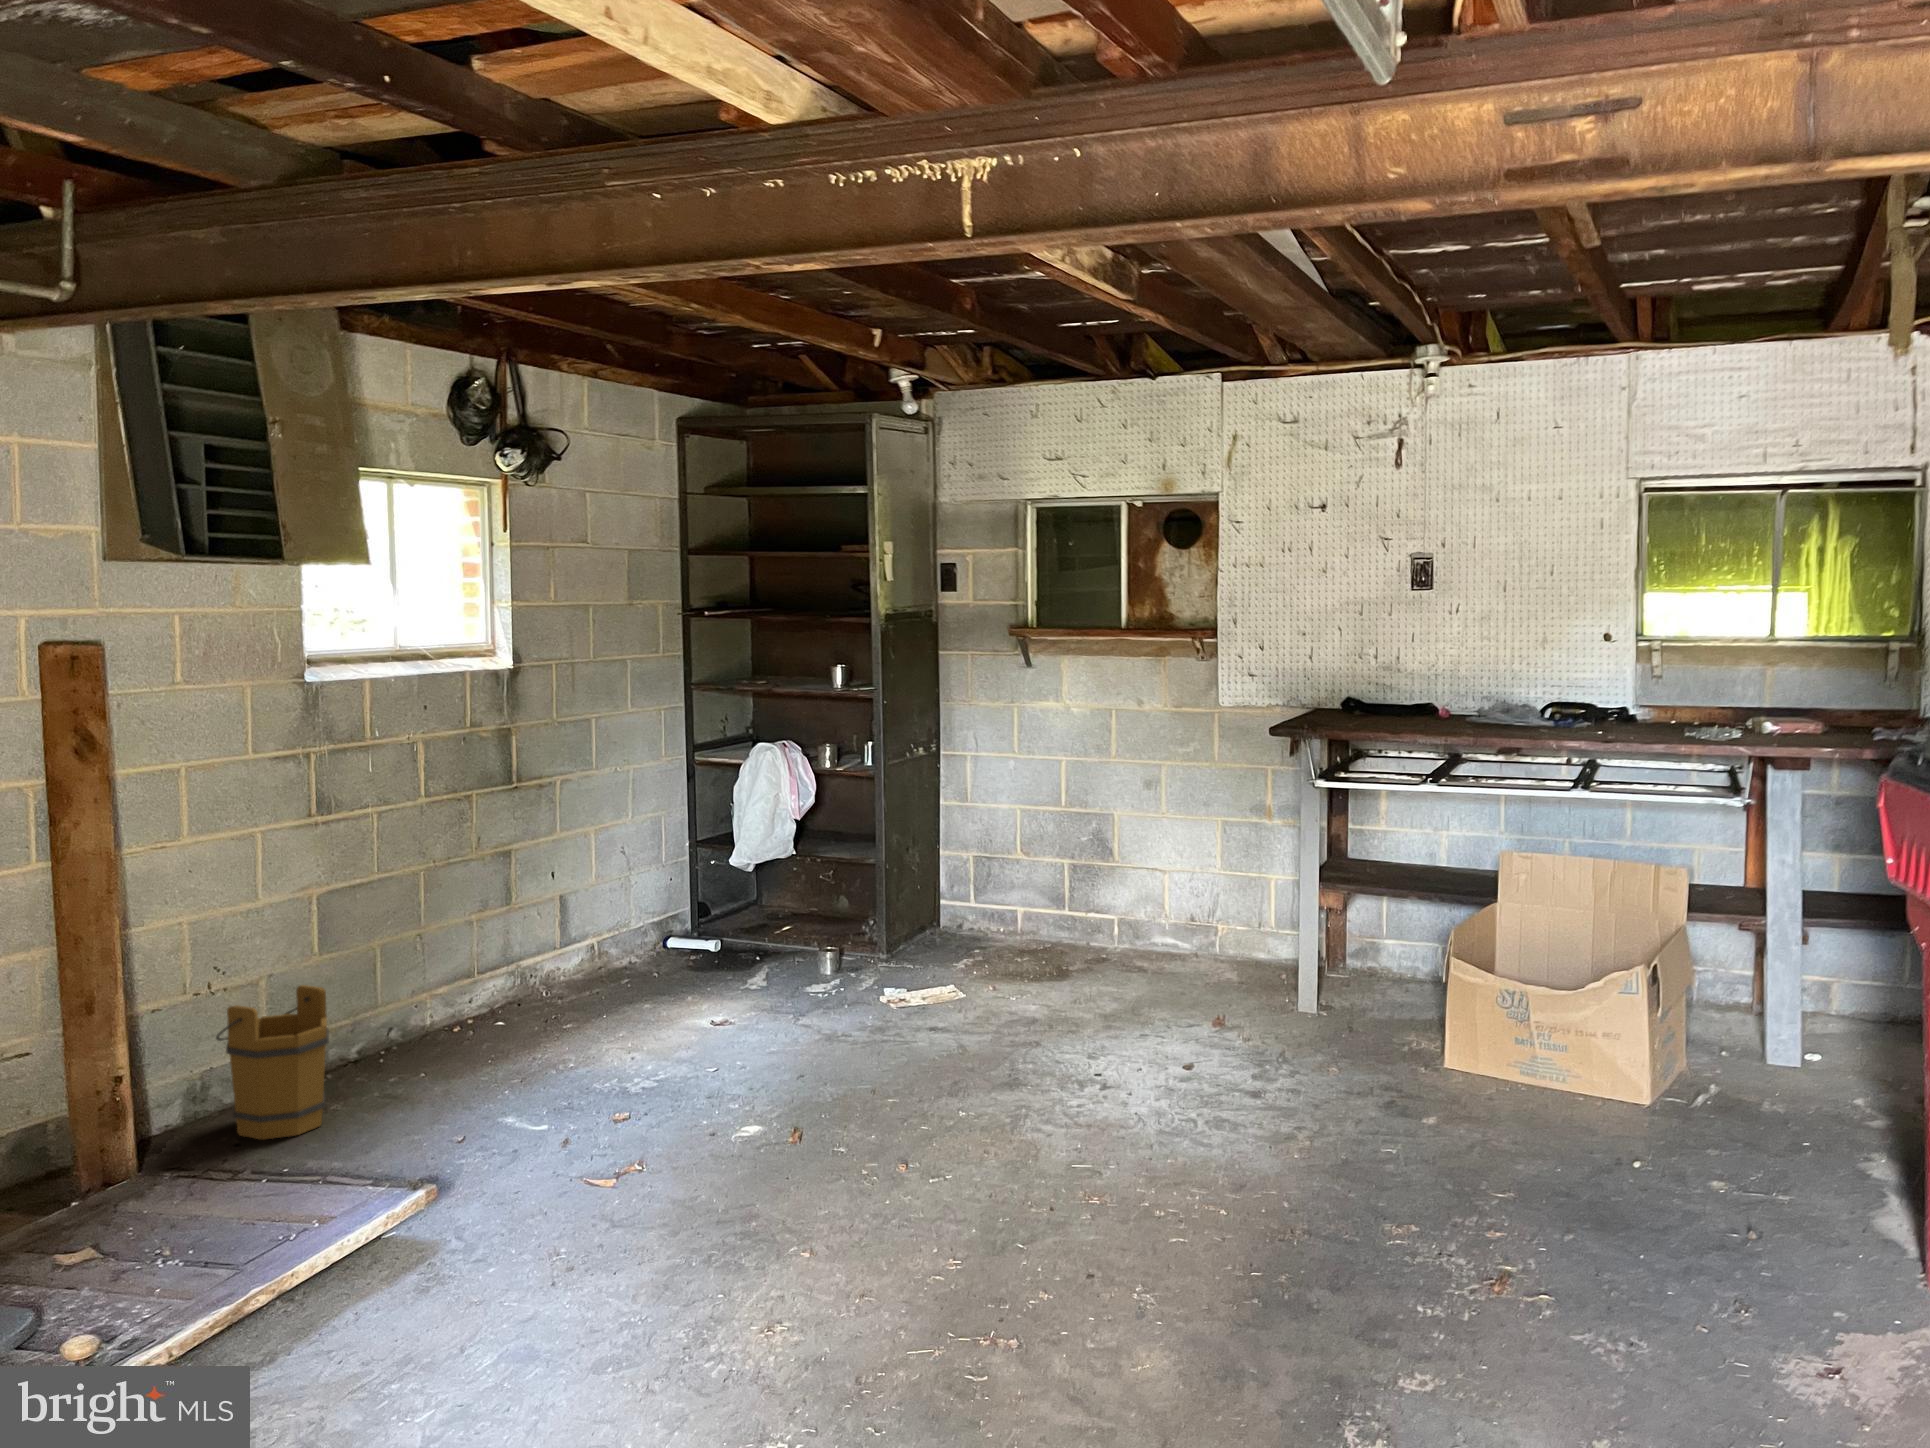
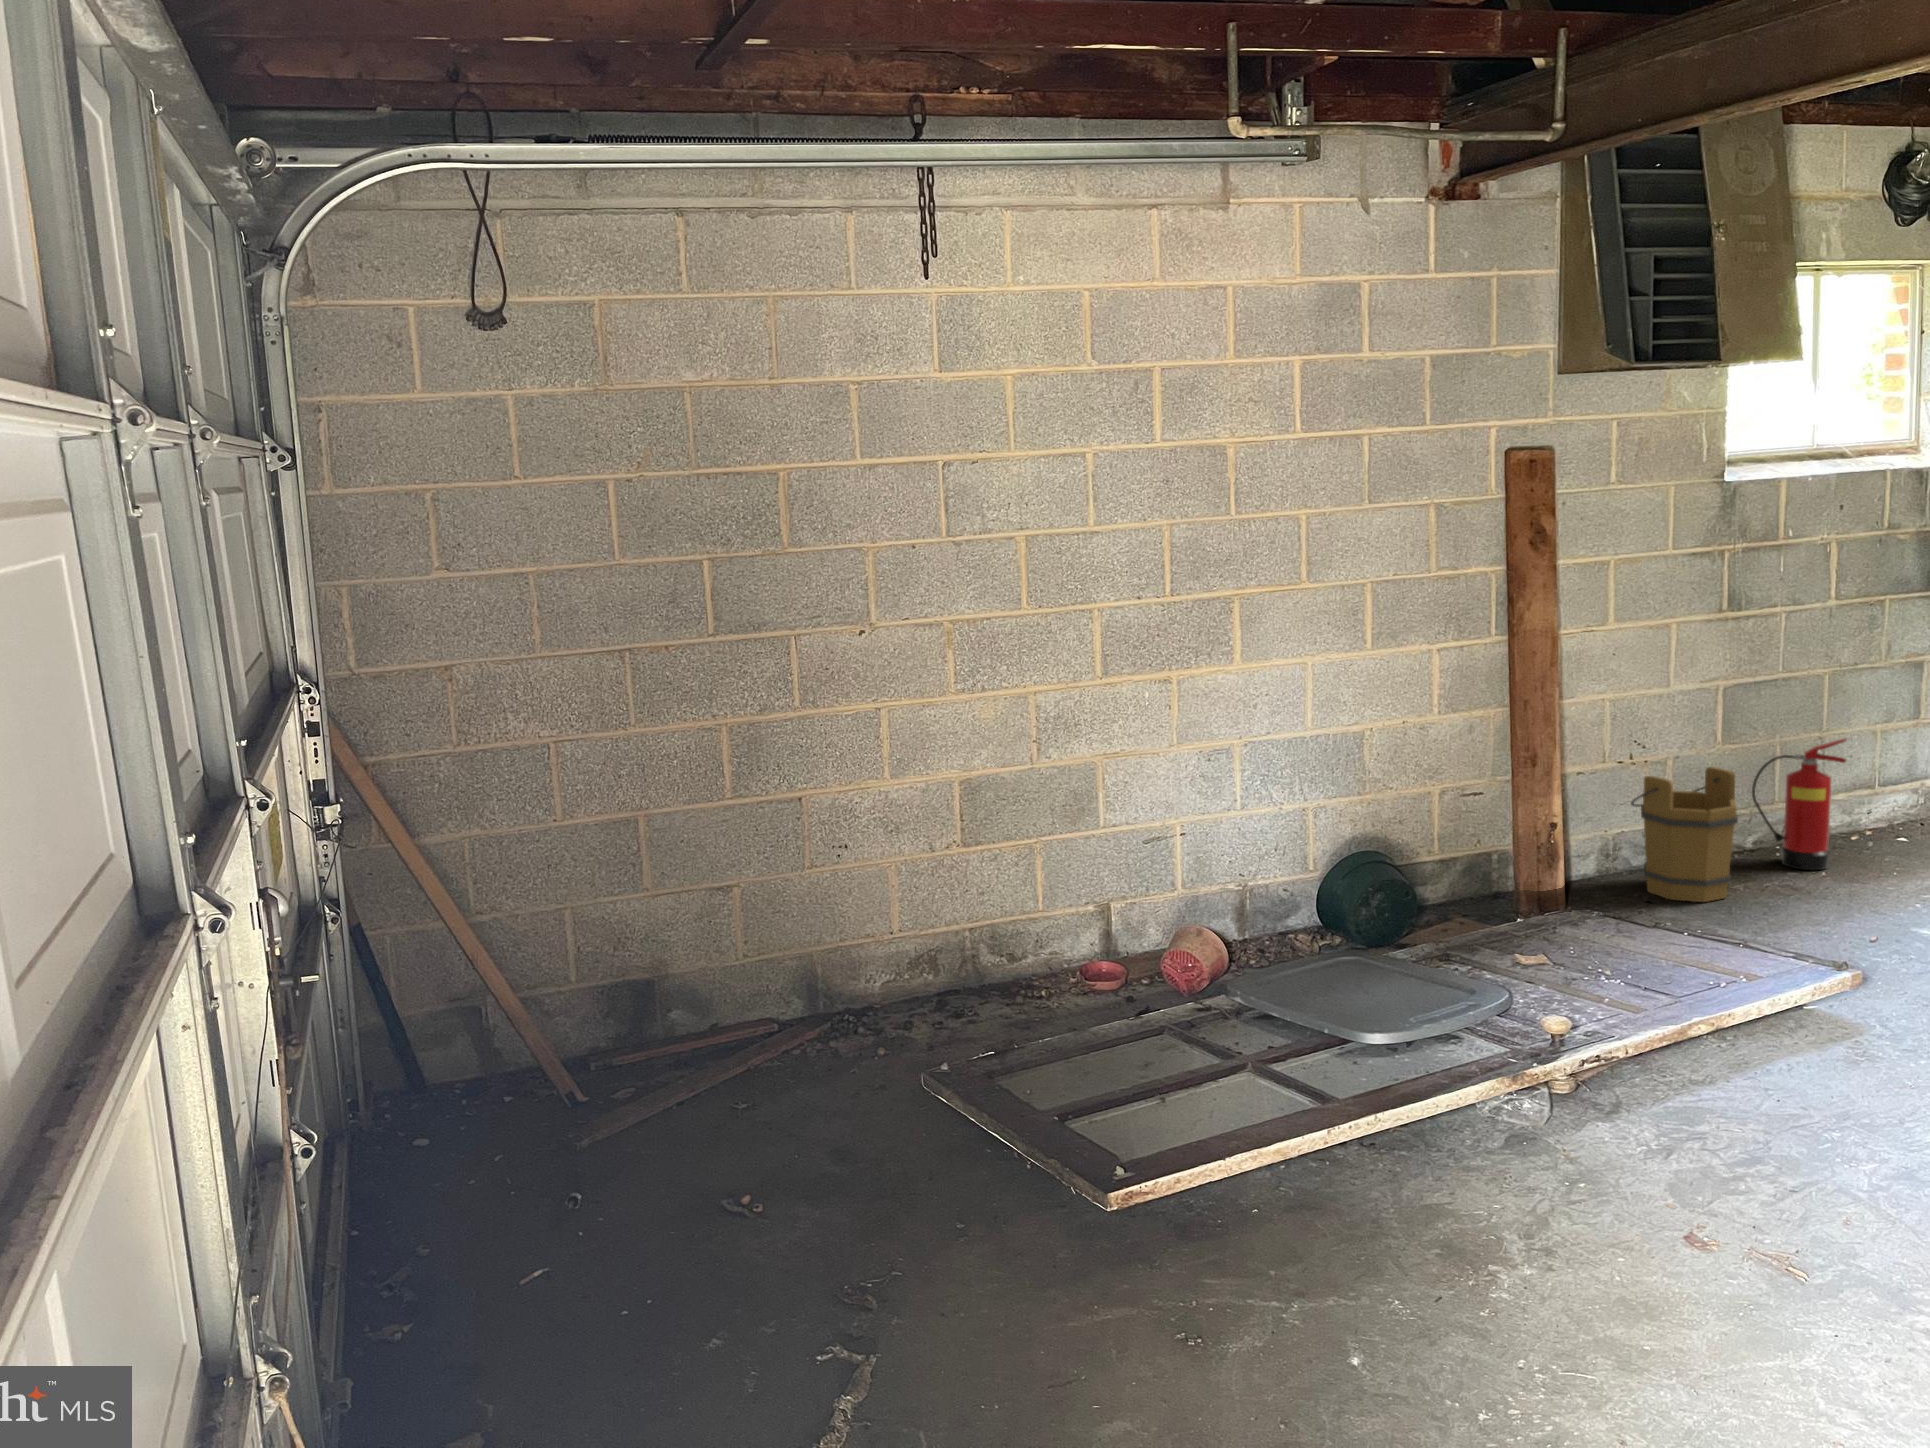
fire extinguisher: none [350,936,438,1077] -> present [1752,738,1846,870]

